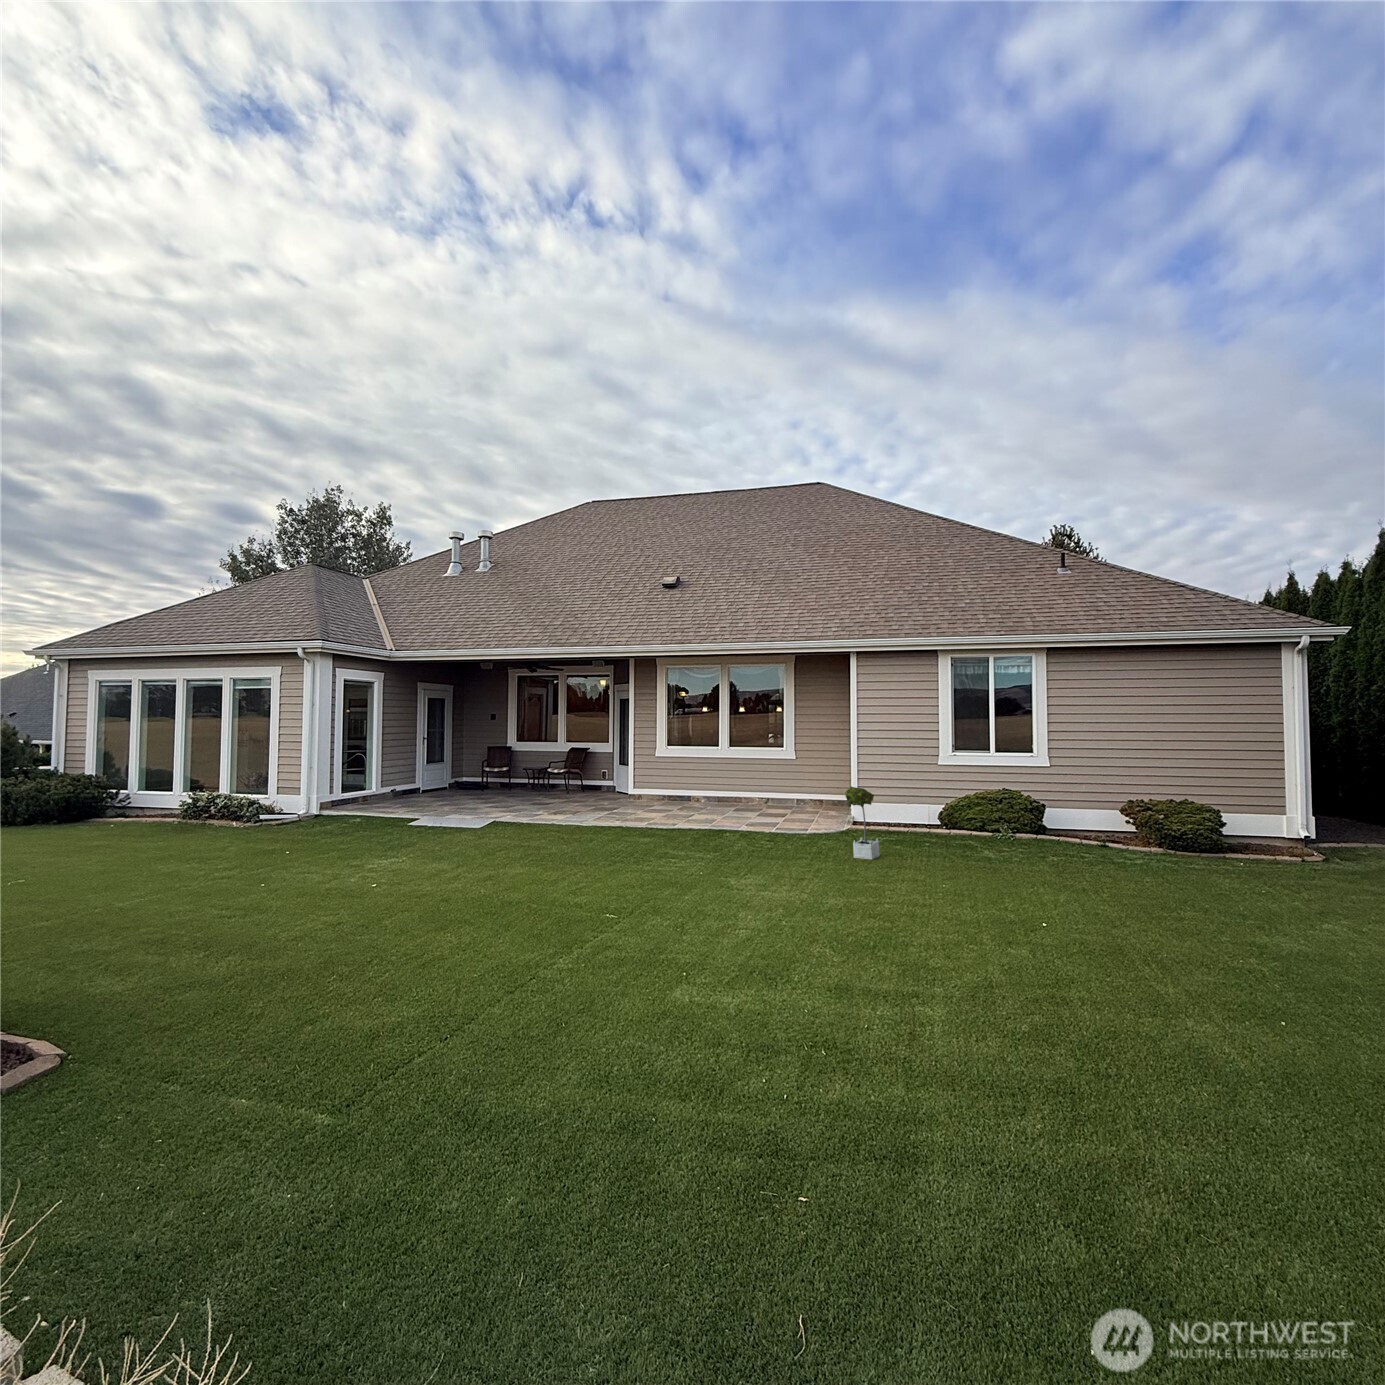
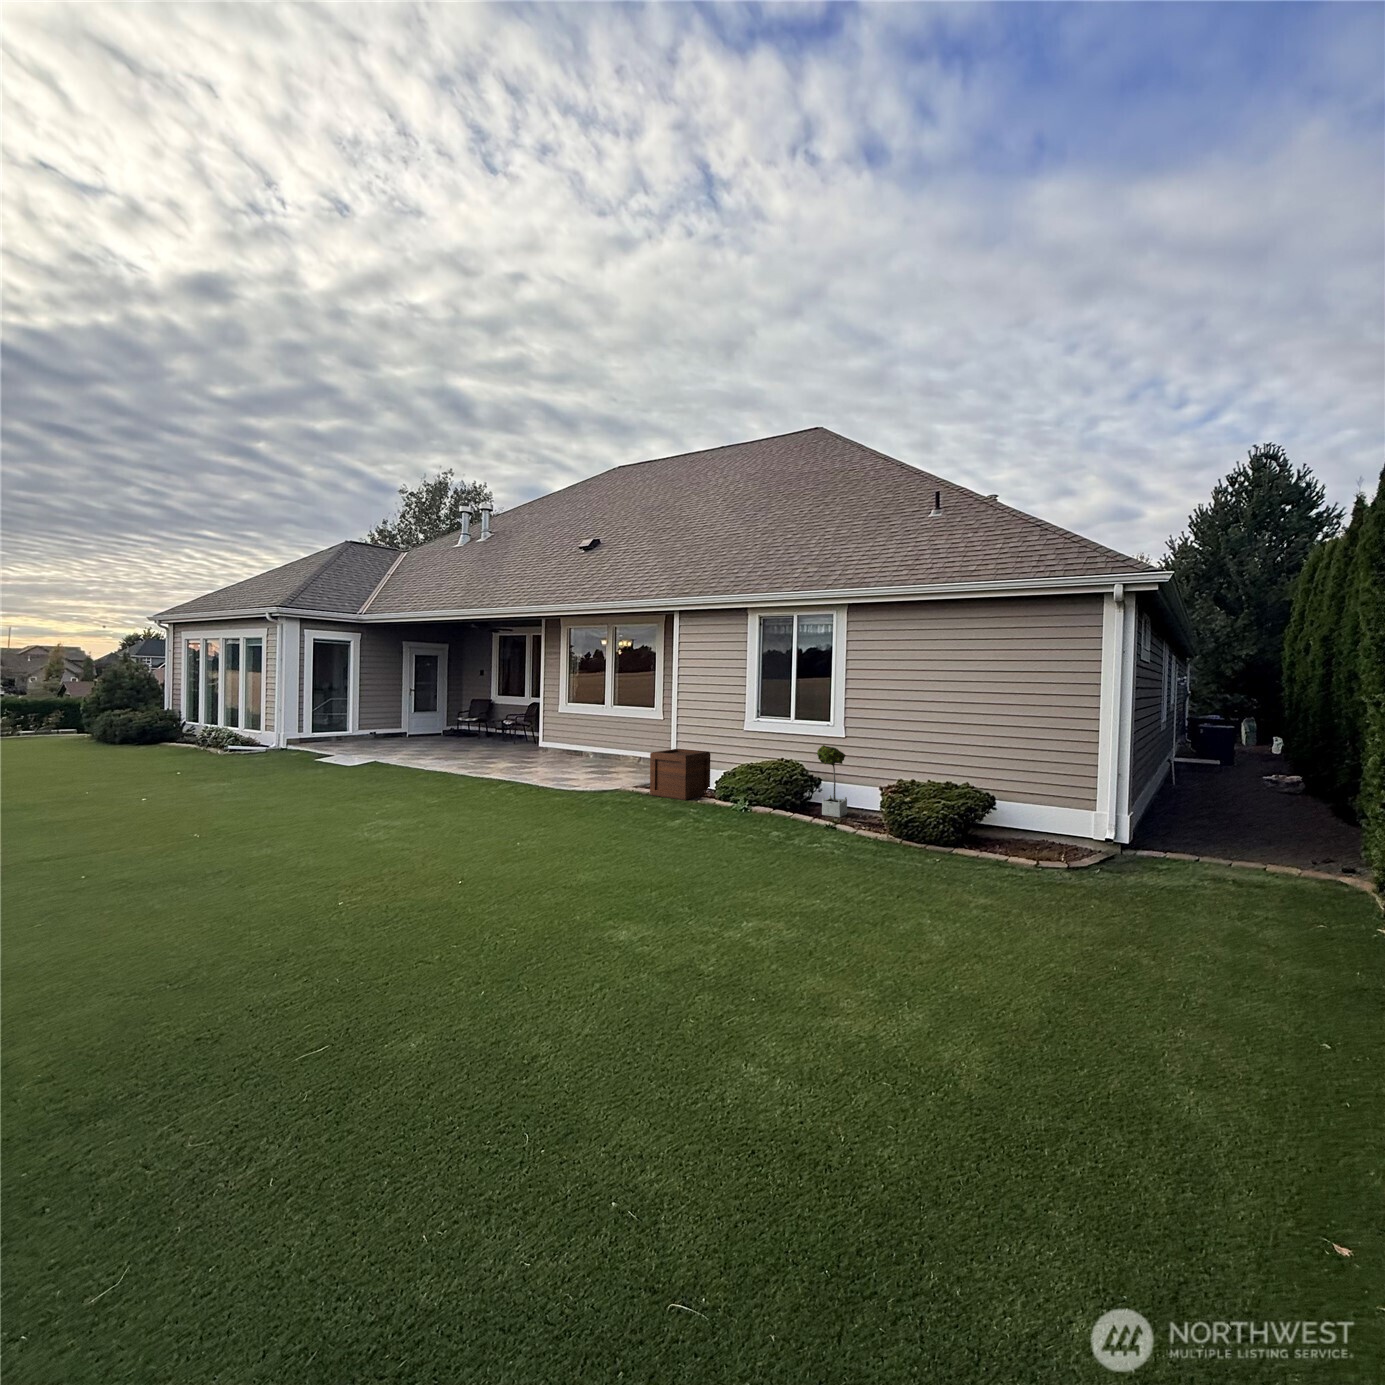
wooden crate: none [678,797,740,849] -> present [650,749,710,800]

